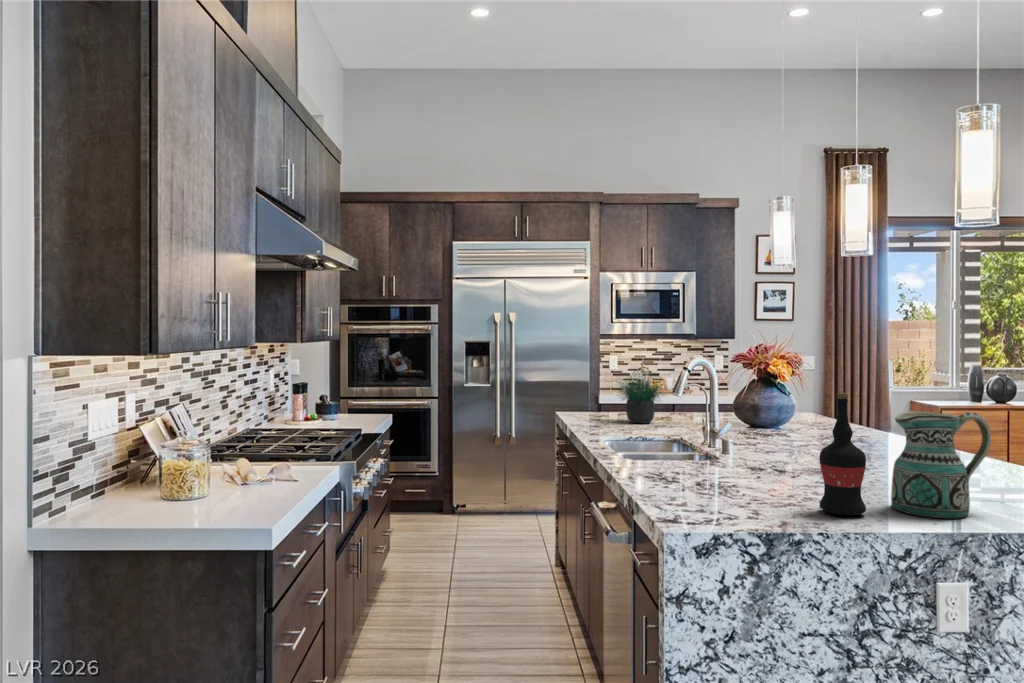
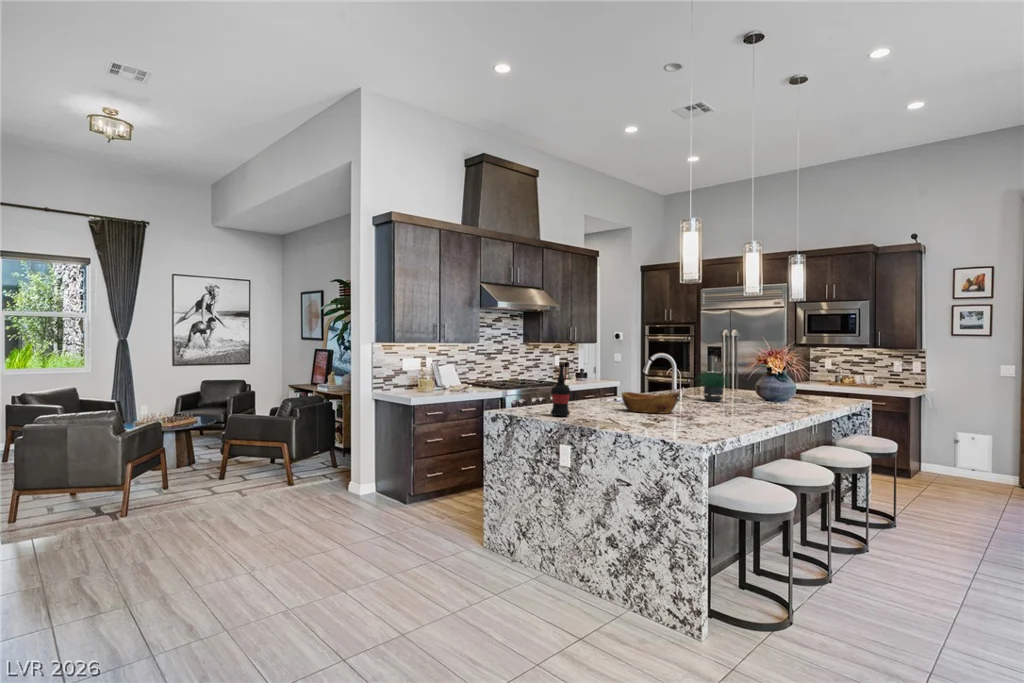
ceramic pitcher: present [891,411,991,518] -> none [580,374,621,423]
wooden bowl: none [738,423,817,469] -> present [622,392,680,414]

